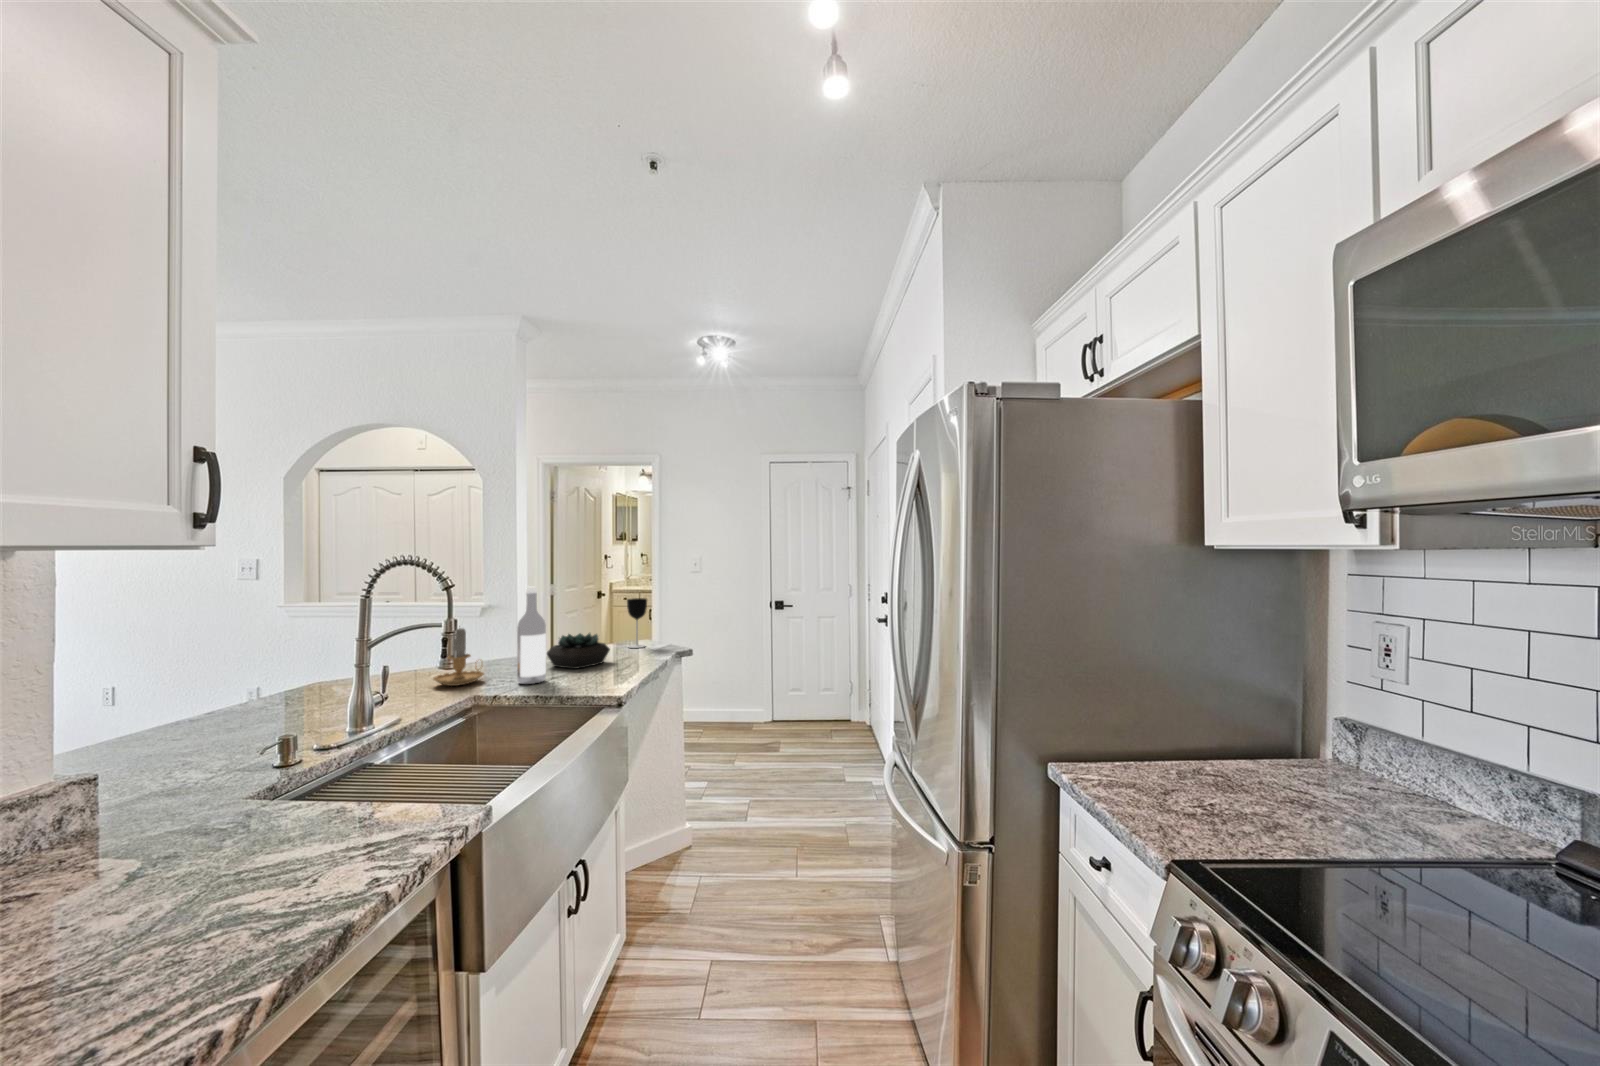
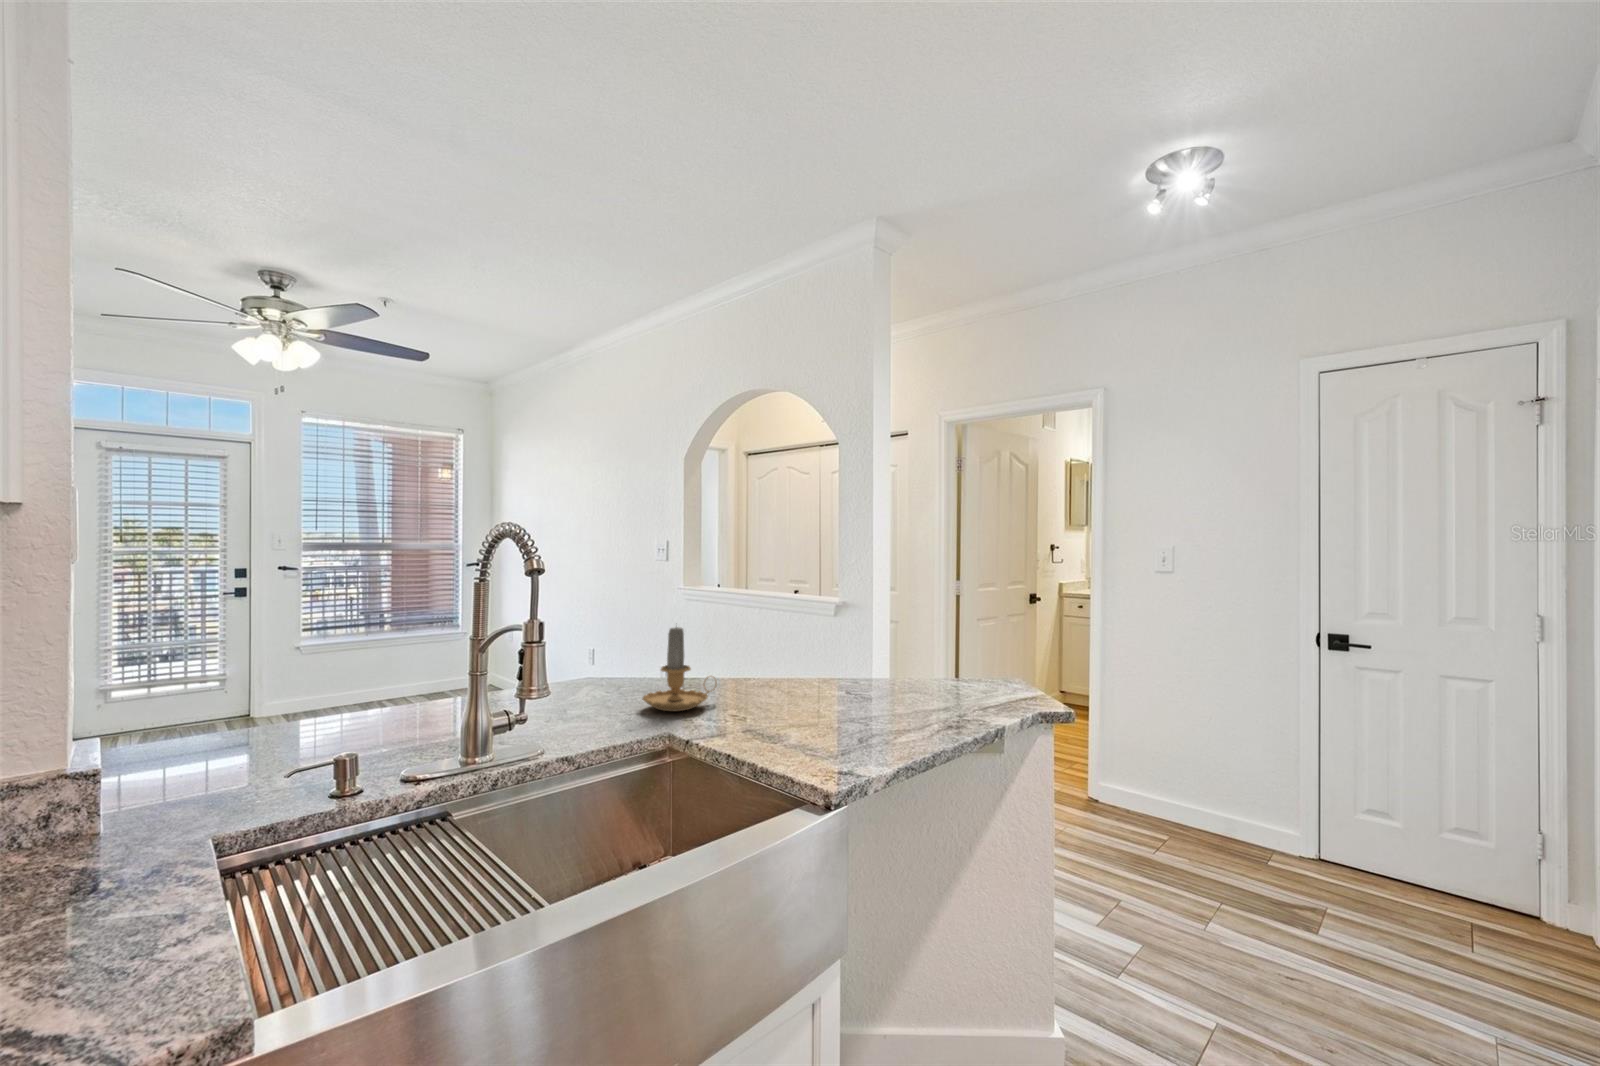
wine bottle: present [517,586,546,684] -> none [730,570,773,730]
wine glass: present [627,598,647,648] -> none [963,604,997,692]
succulent plant: present [546,633,610,669] -> none [806,652,904,715]

